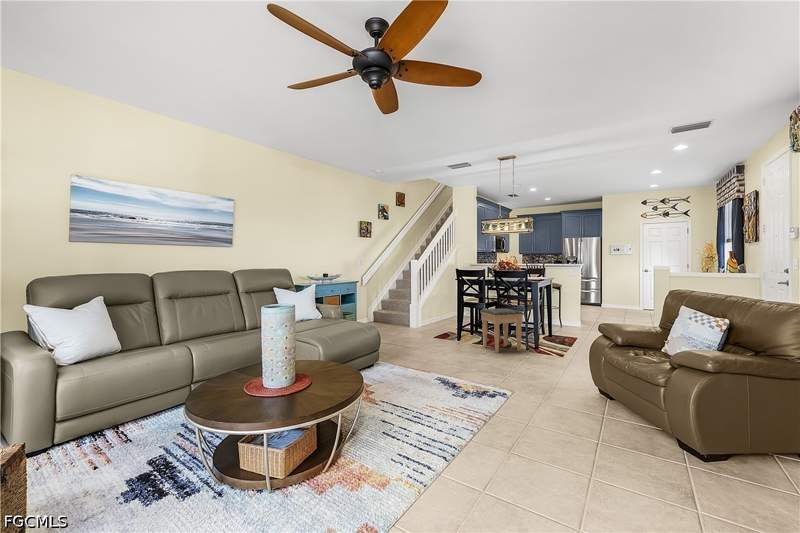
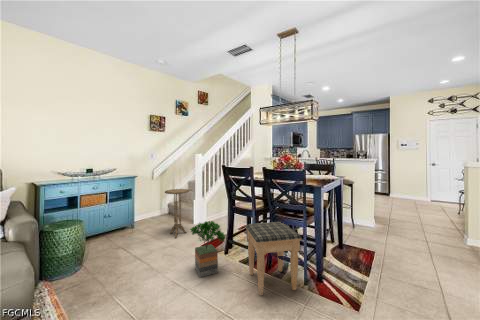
side table: none [392,292,413,334] -> present [165,189,189,238]
potted tree: none [436,309,466,348] -> present [190,221,225,277]

